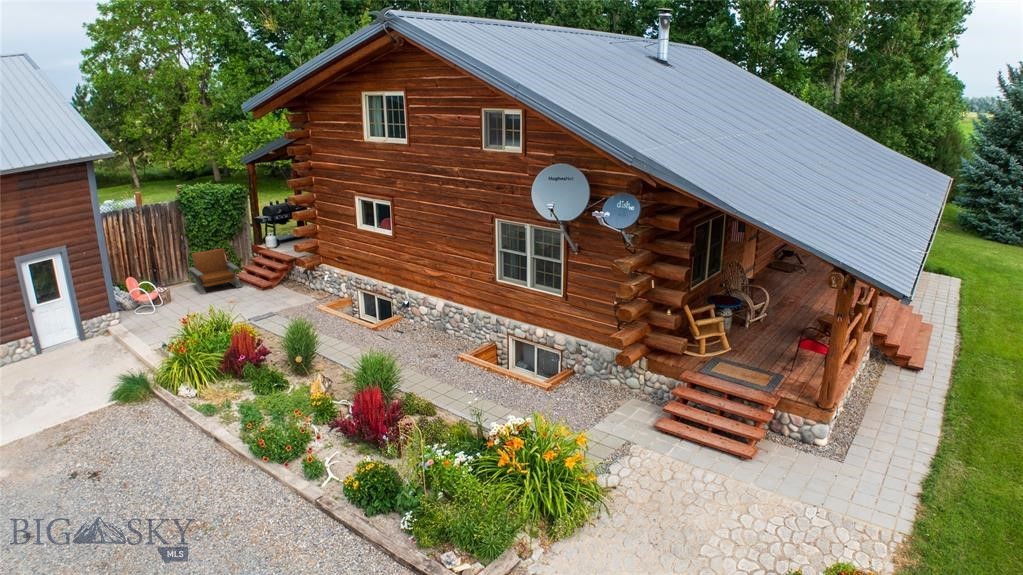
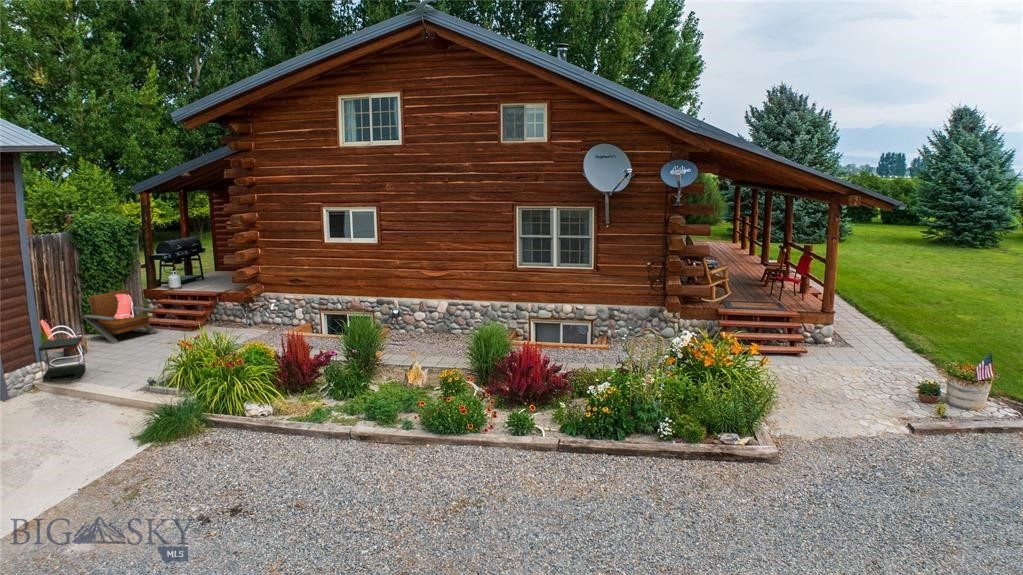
side table: none [108,295,151,329] -> present [39,337,86,382]

